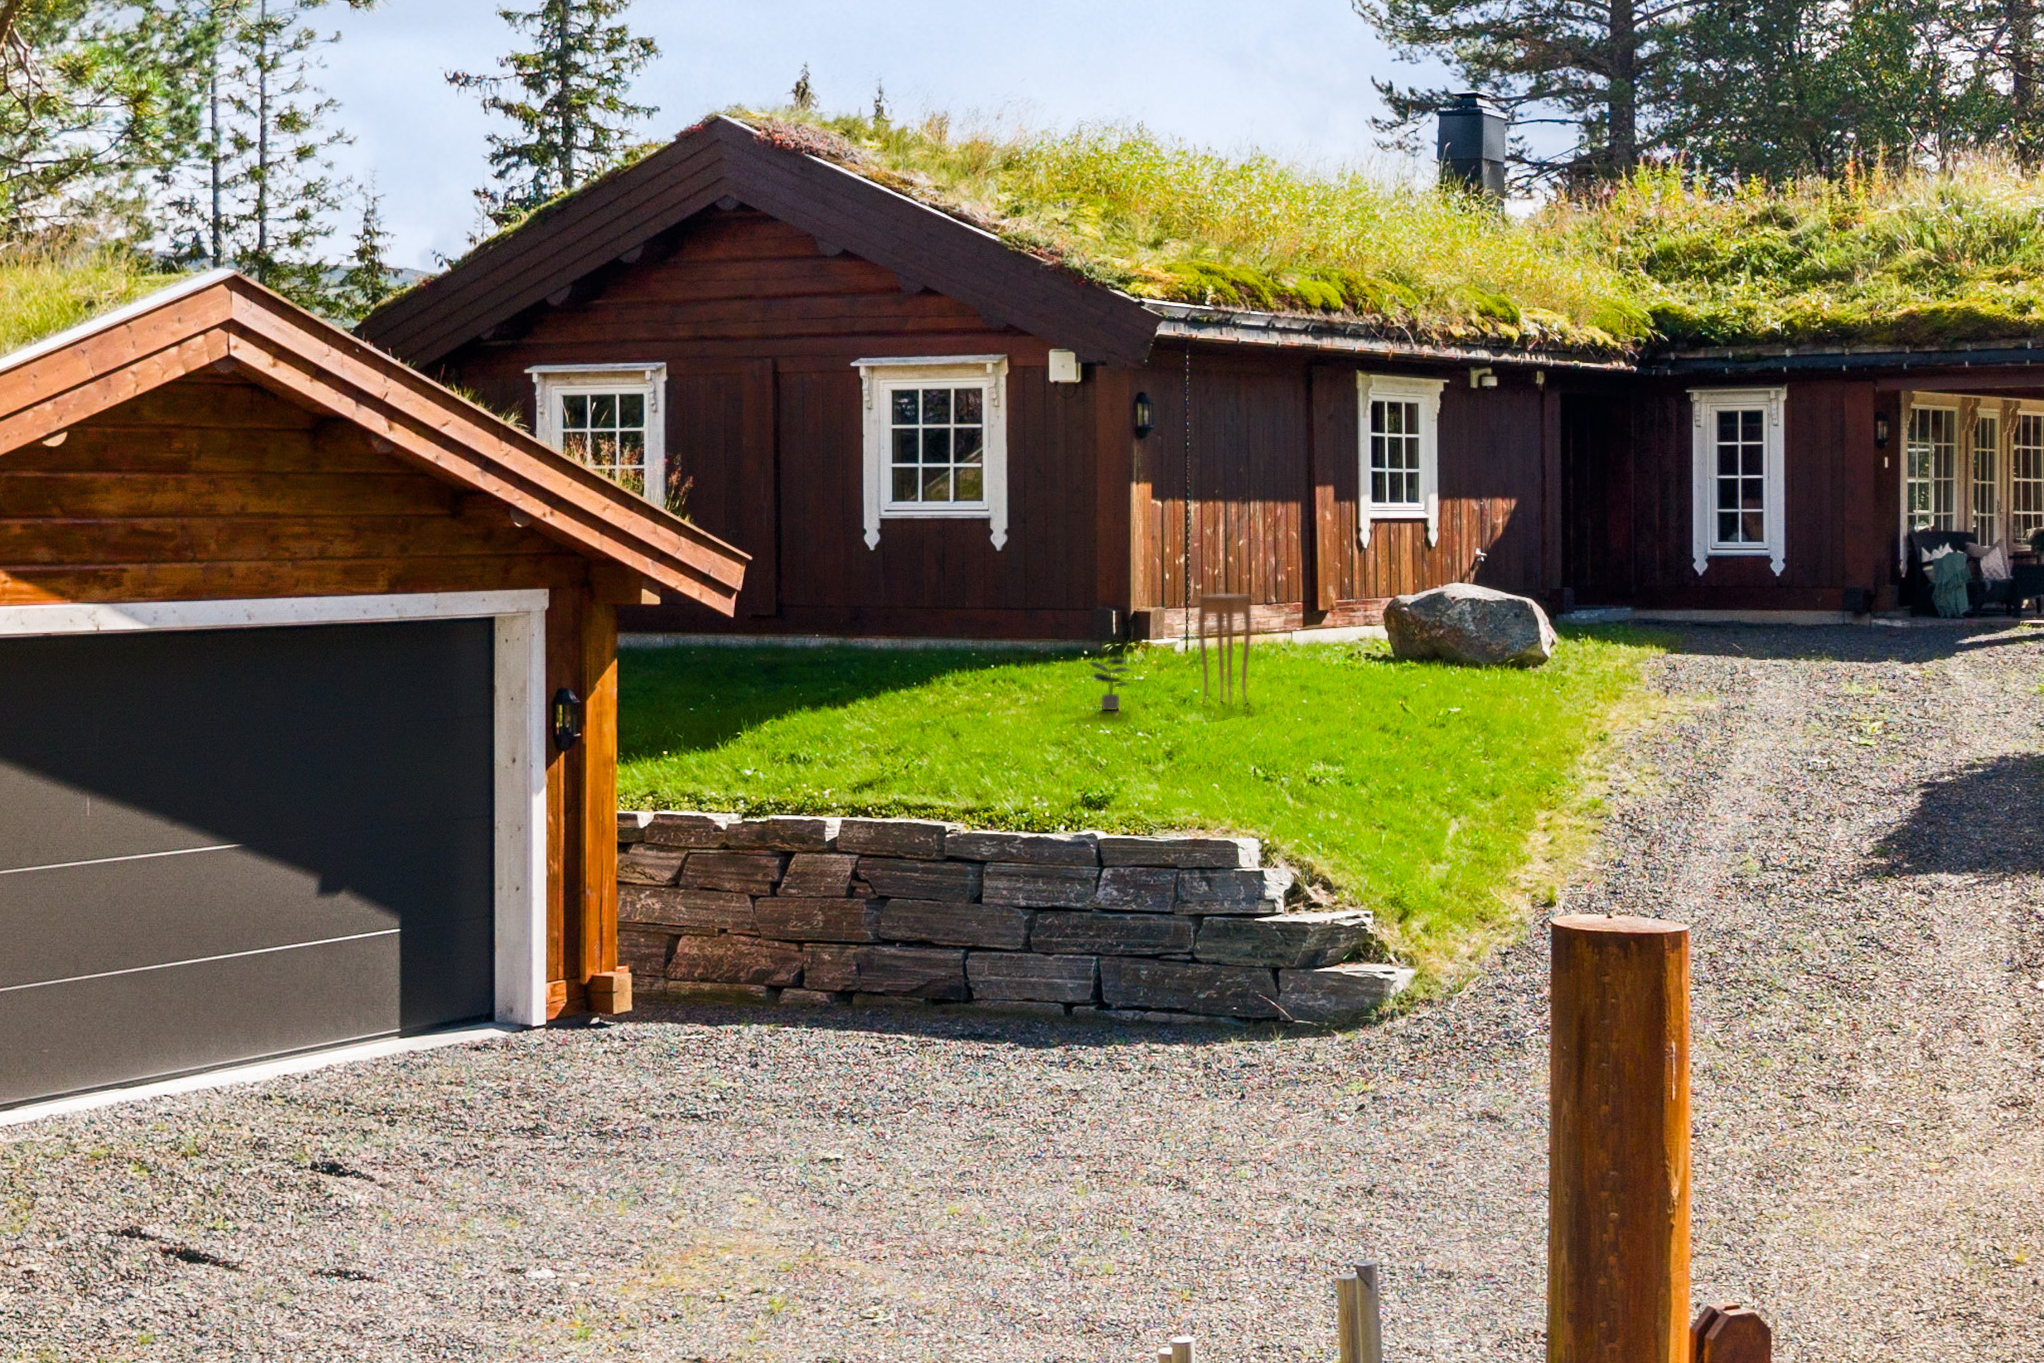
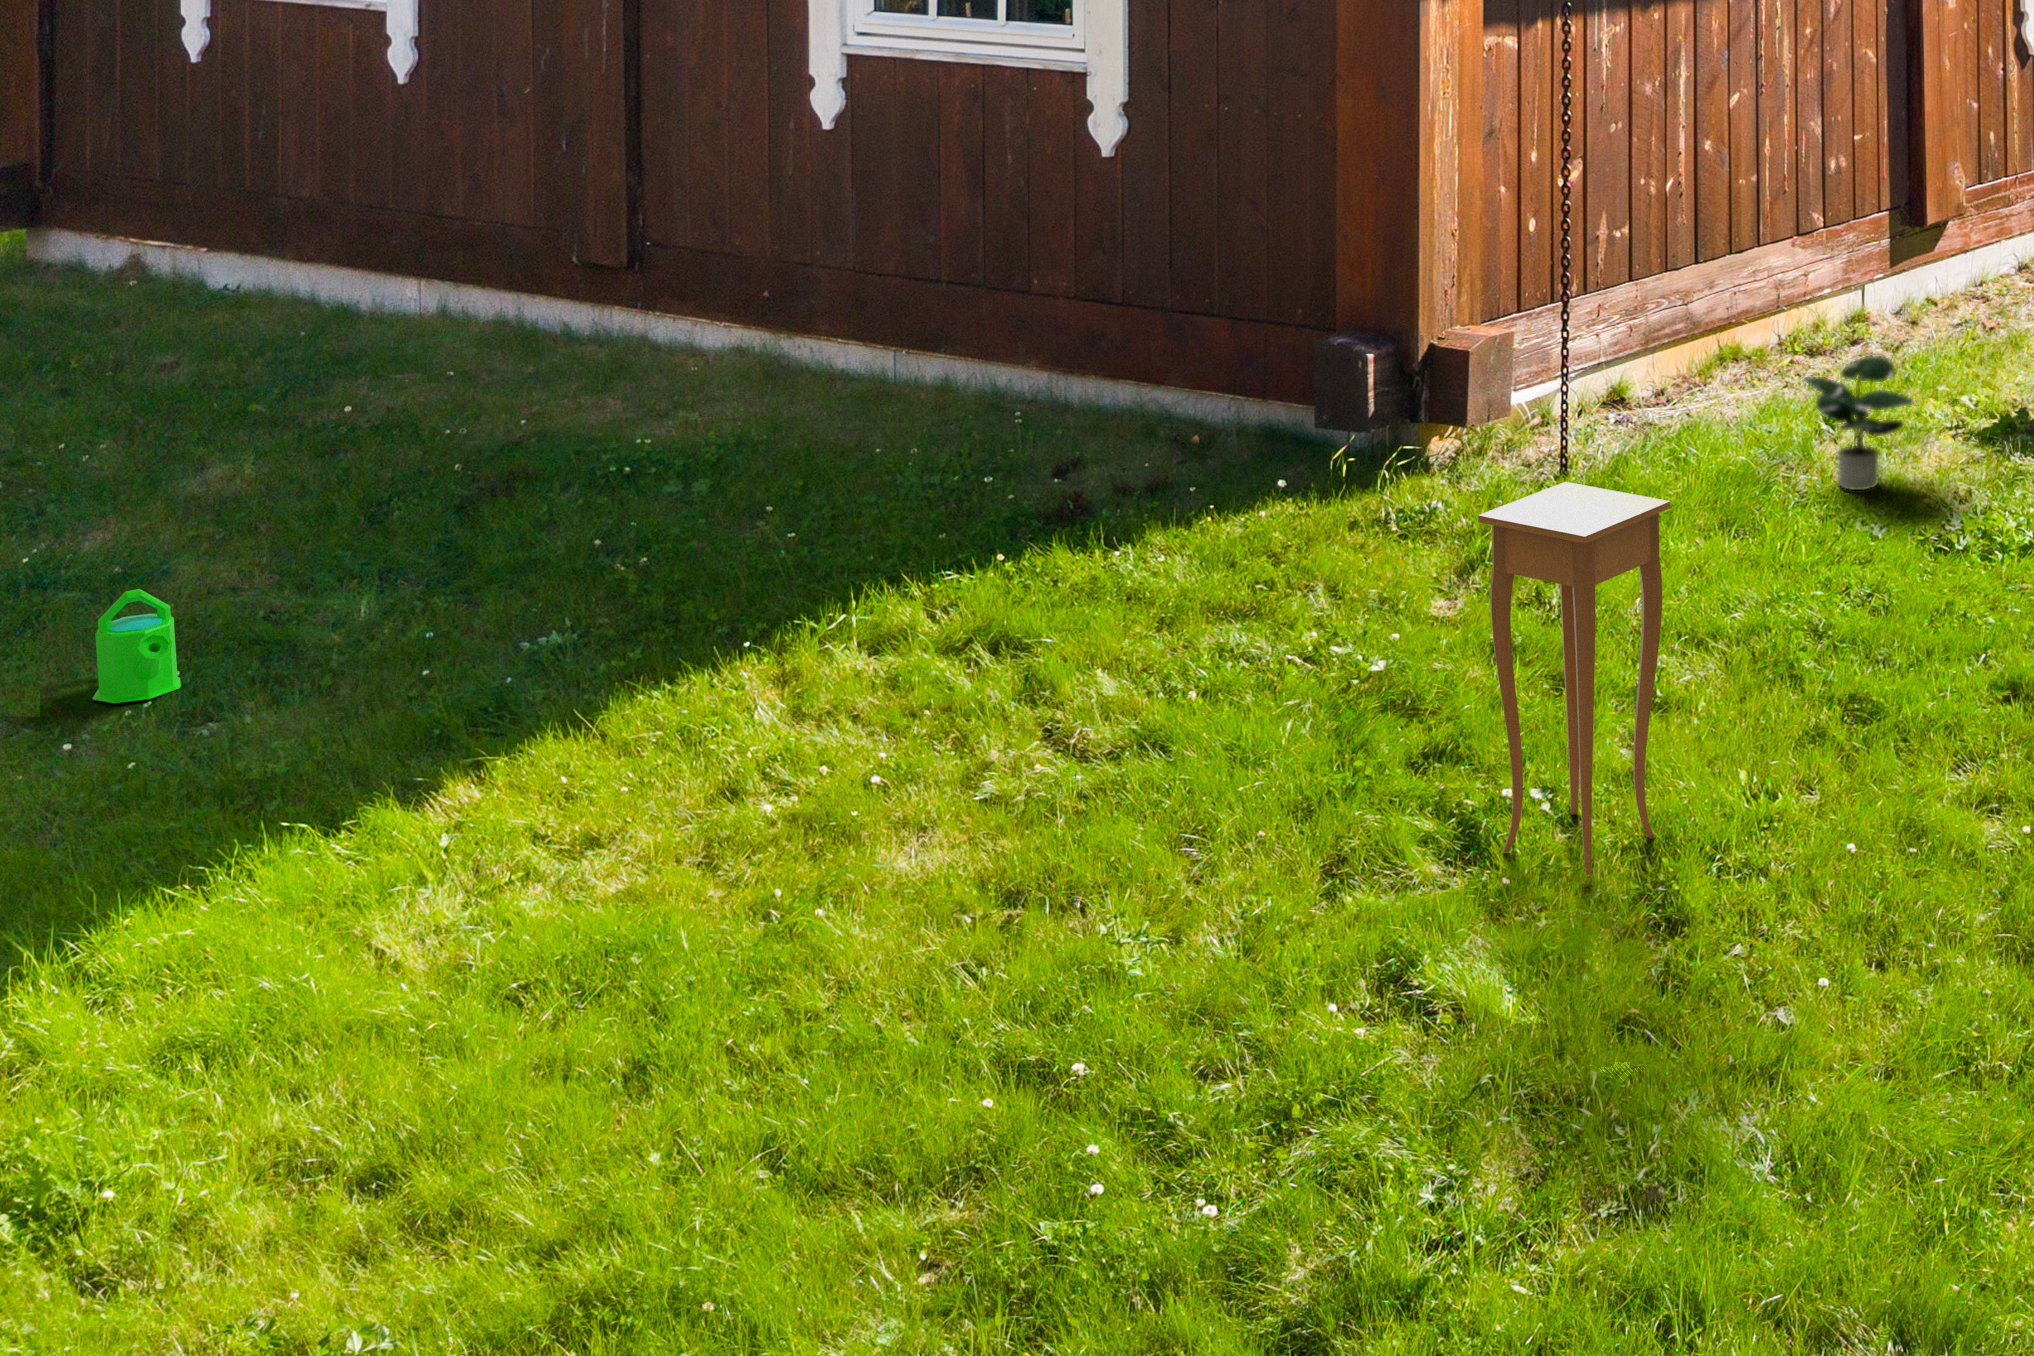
watering can: none [701,657,733,693] -> present [93,589,181,703]
potted plant: present [1089,657,1131,710] -> present [1804,356,1914,490]

